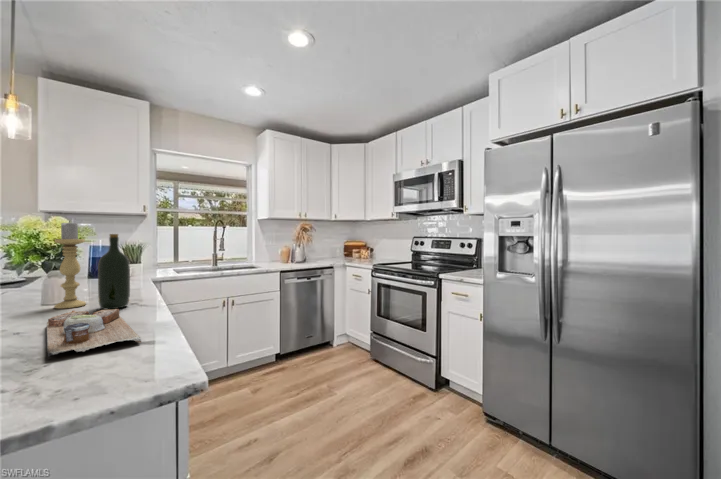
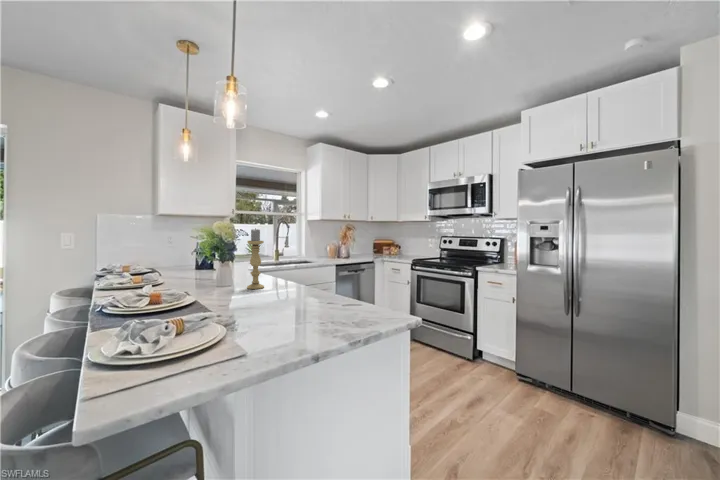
wine bottle: present [98,234,130,309] -> none [279,237,297,289]
cutting board: present [47,309,142,357] -> none [278,287,360,309]

